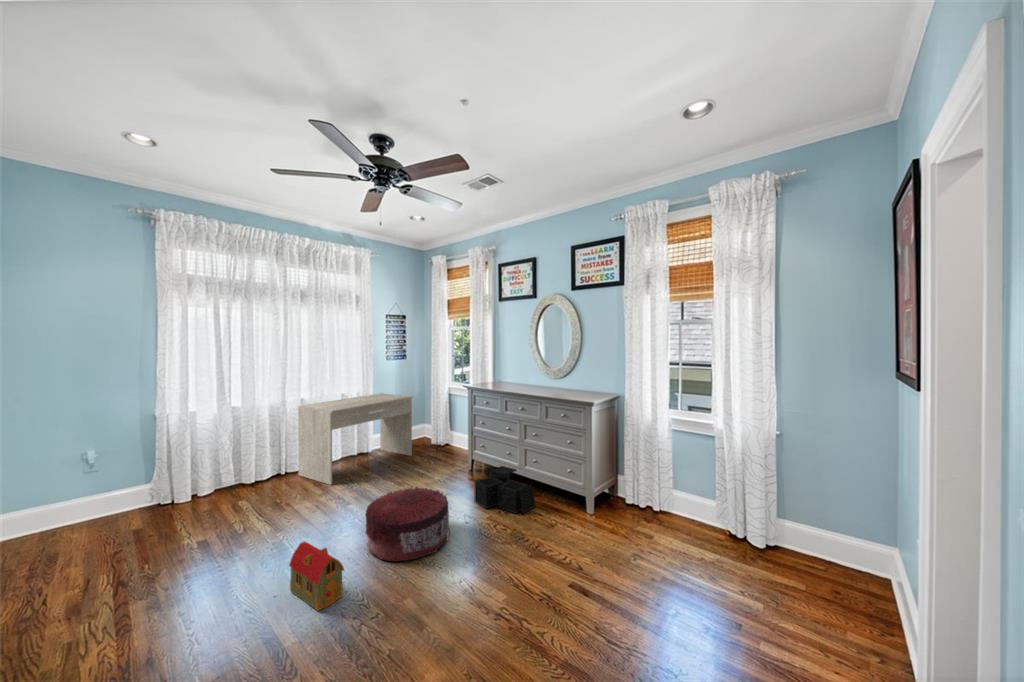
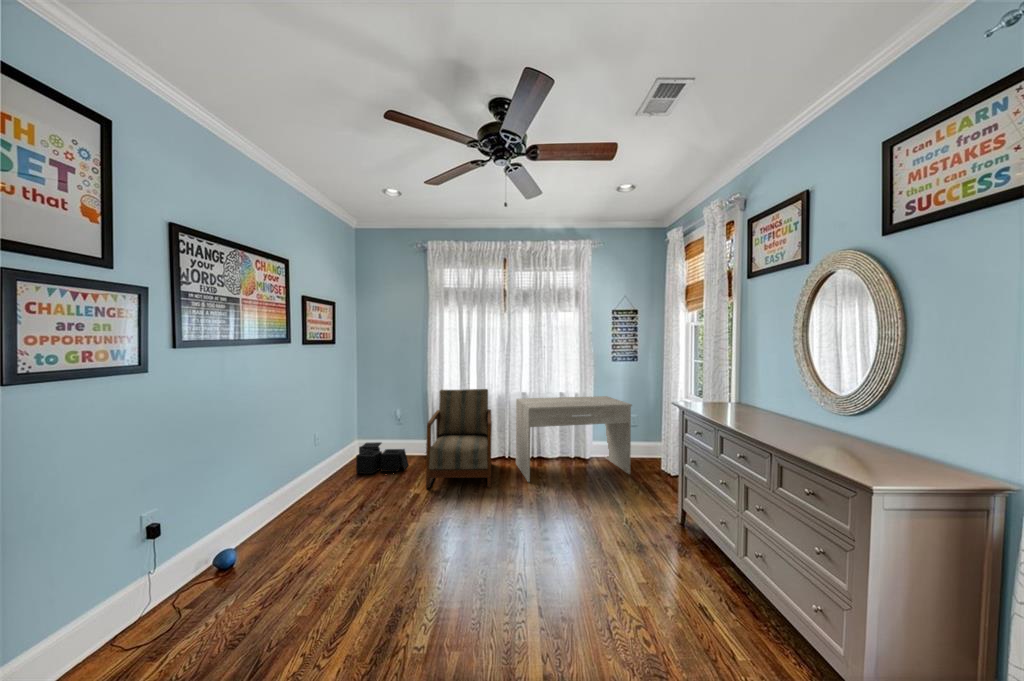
armchair: none [189,399,295,525] -> present [426,389,492,488]
storage bin: present [475,466,536,514] -> present [356,442,408,474]
pouf: present [365,487,449,562] -> none [477,515,585,626]
toy house: present [289,541,344,611] -> none [383,539,422,624]

